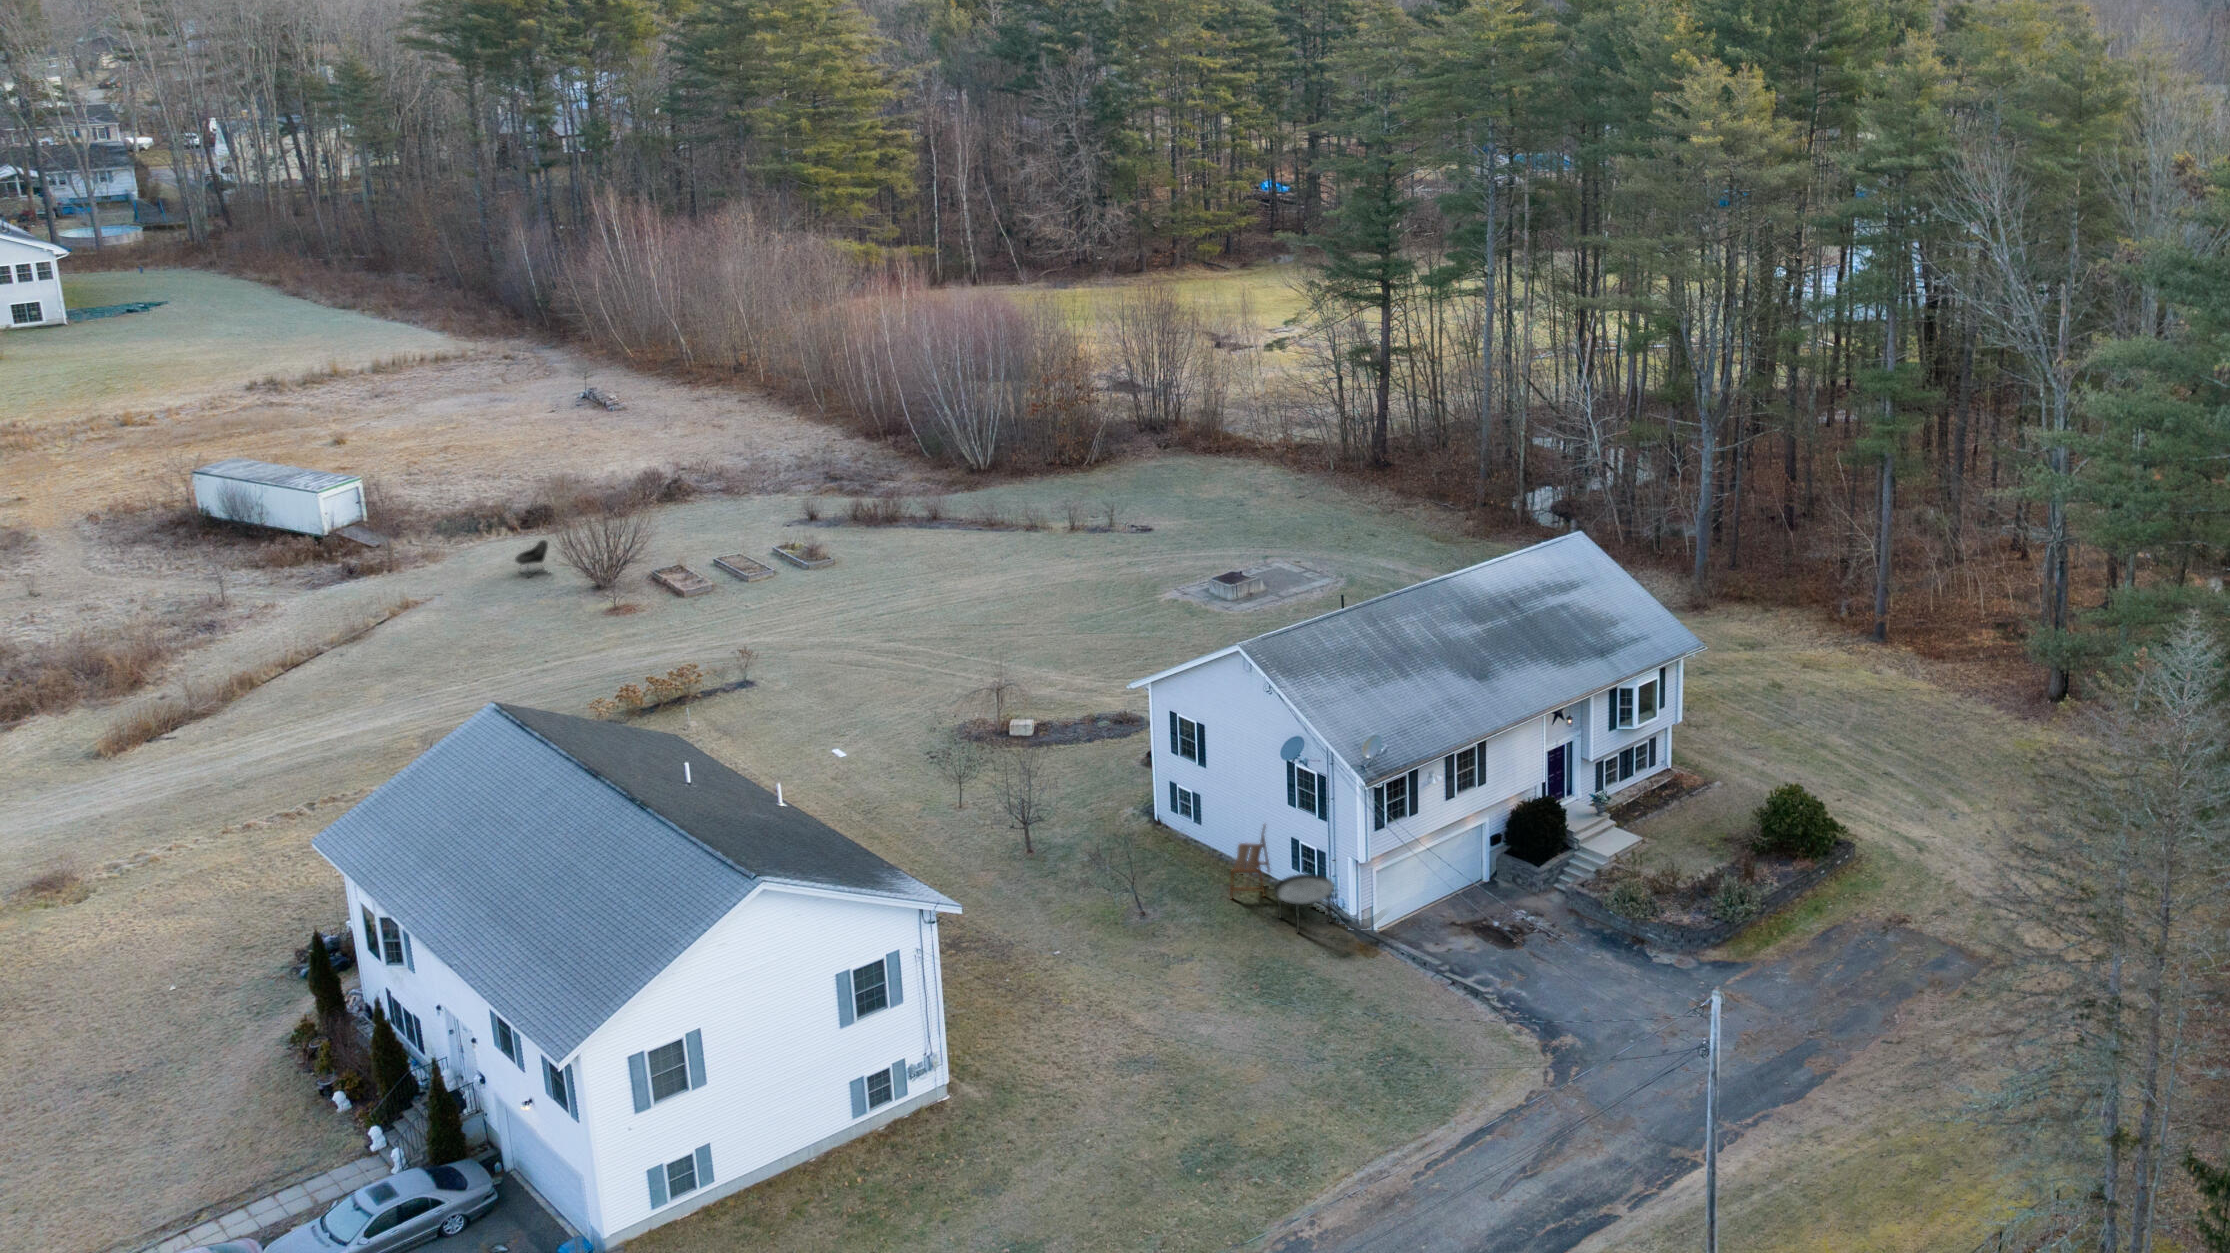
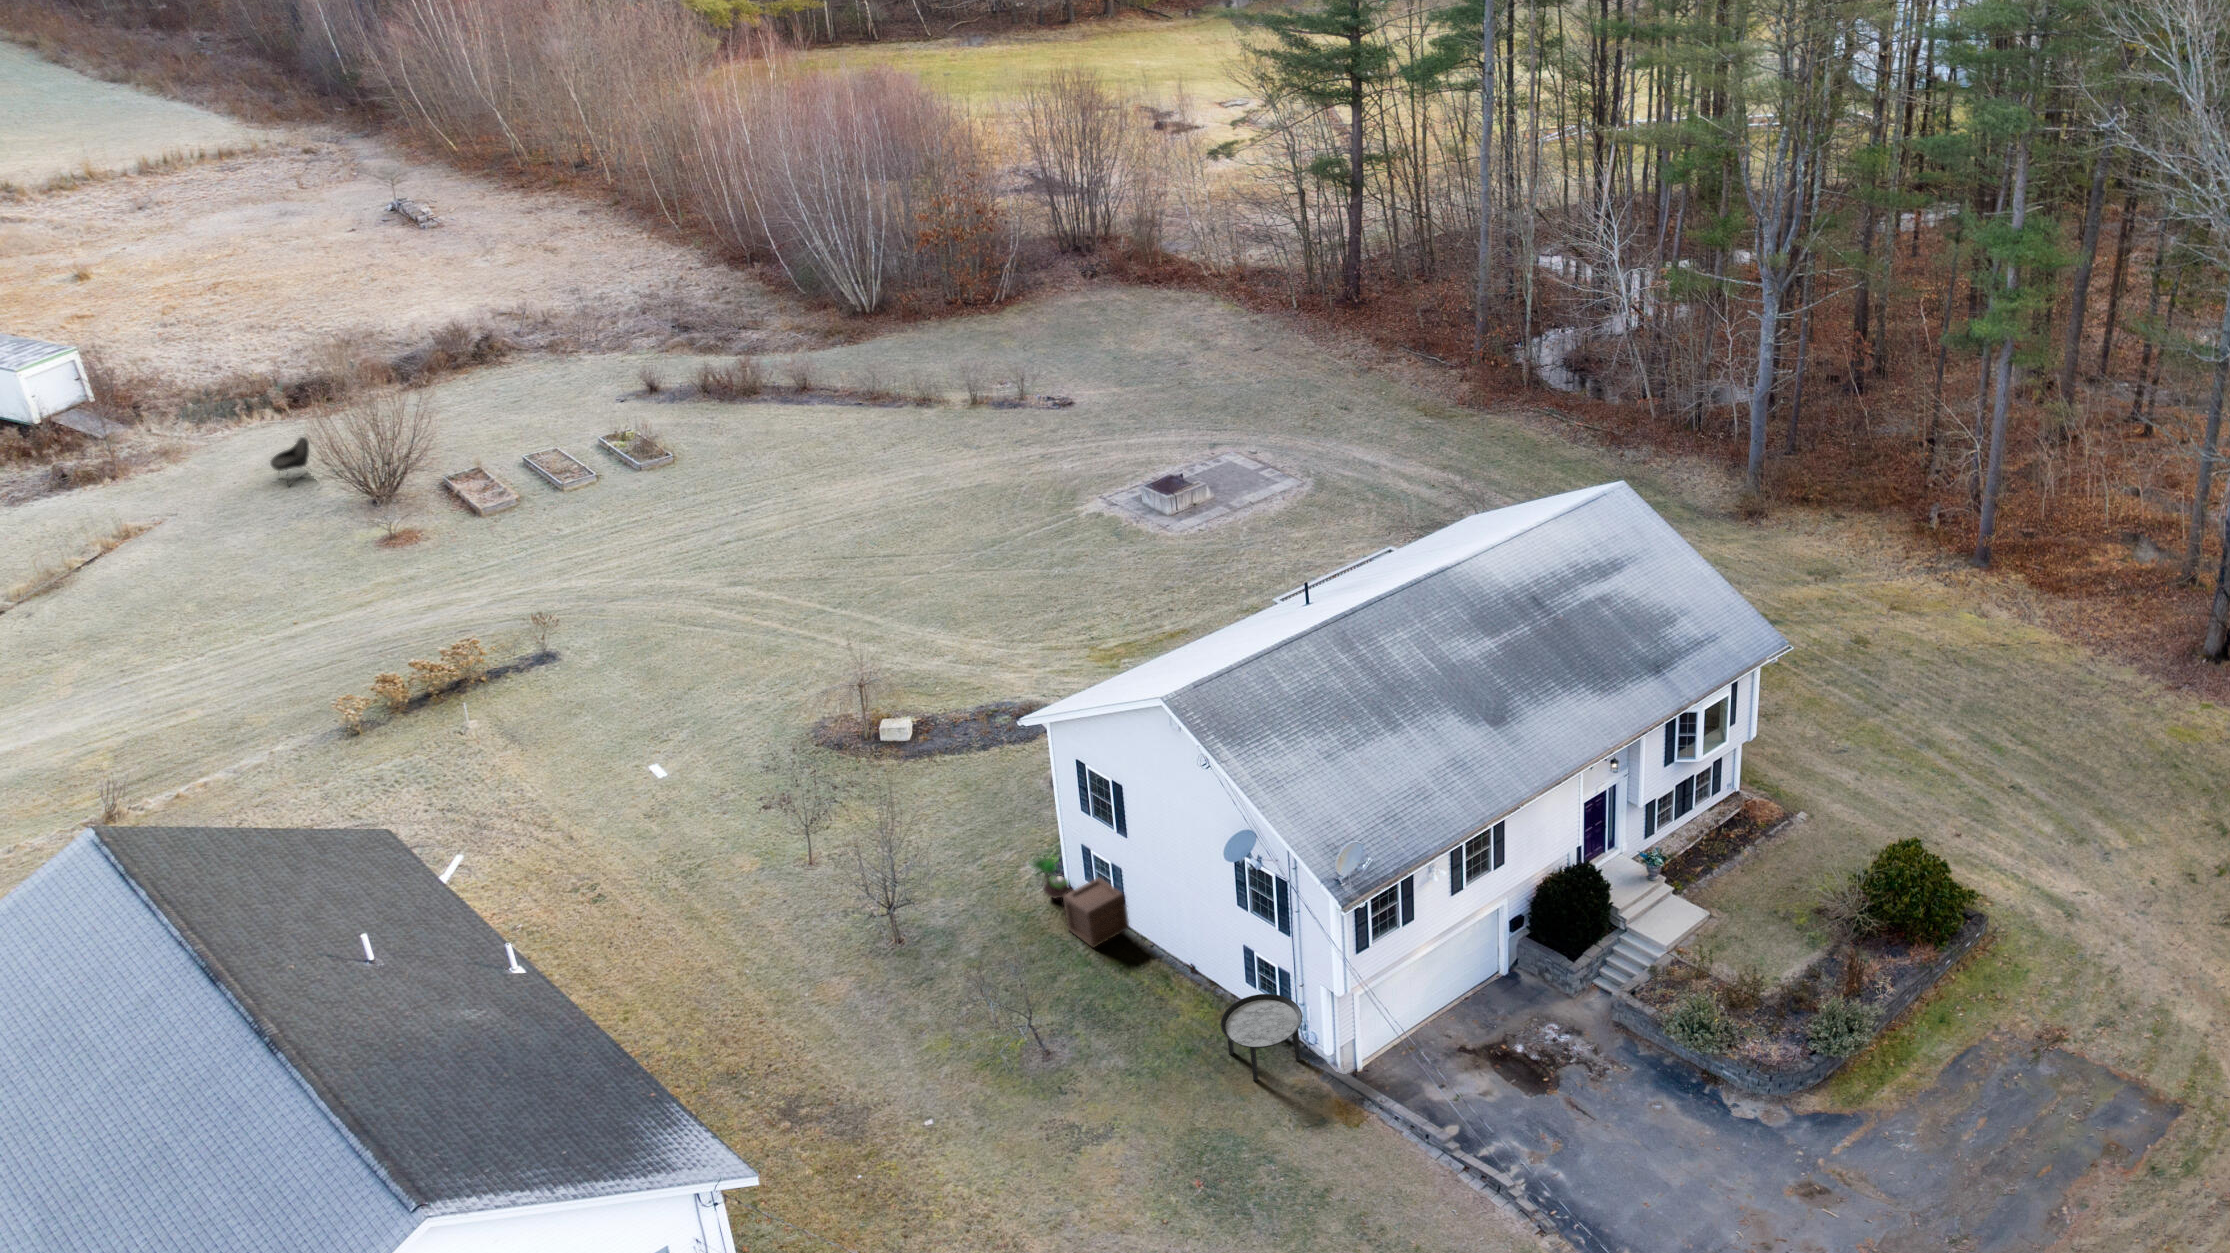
potted tree: none [1127,789,1157,829] -> present [1031,856,1069,898]
wooden crate: none [1154,808,1203,858] -> present [1063,878,1129,947]
bench: present [1230,825,1270,898] -> none [1164,915,1219,1020]

